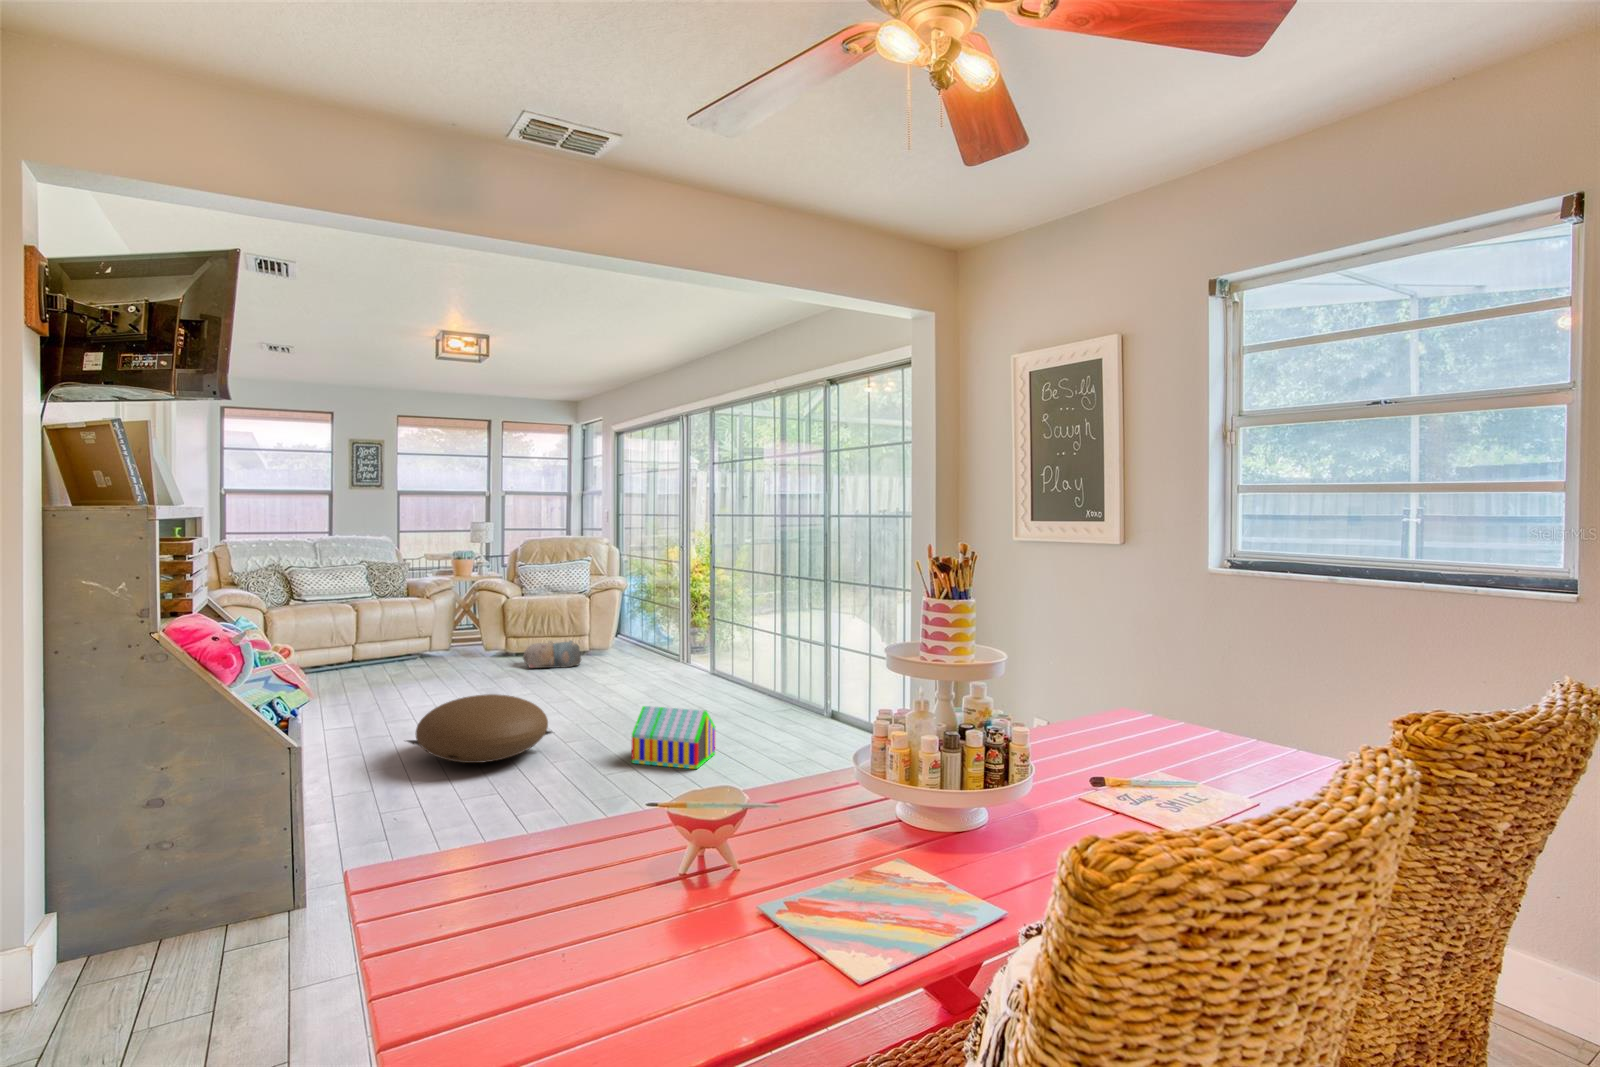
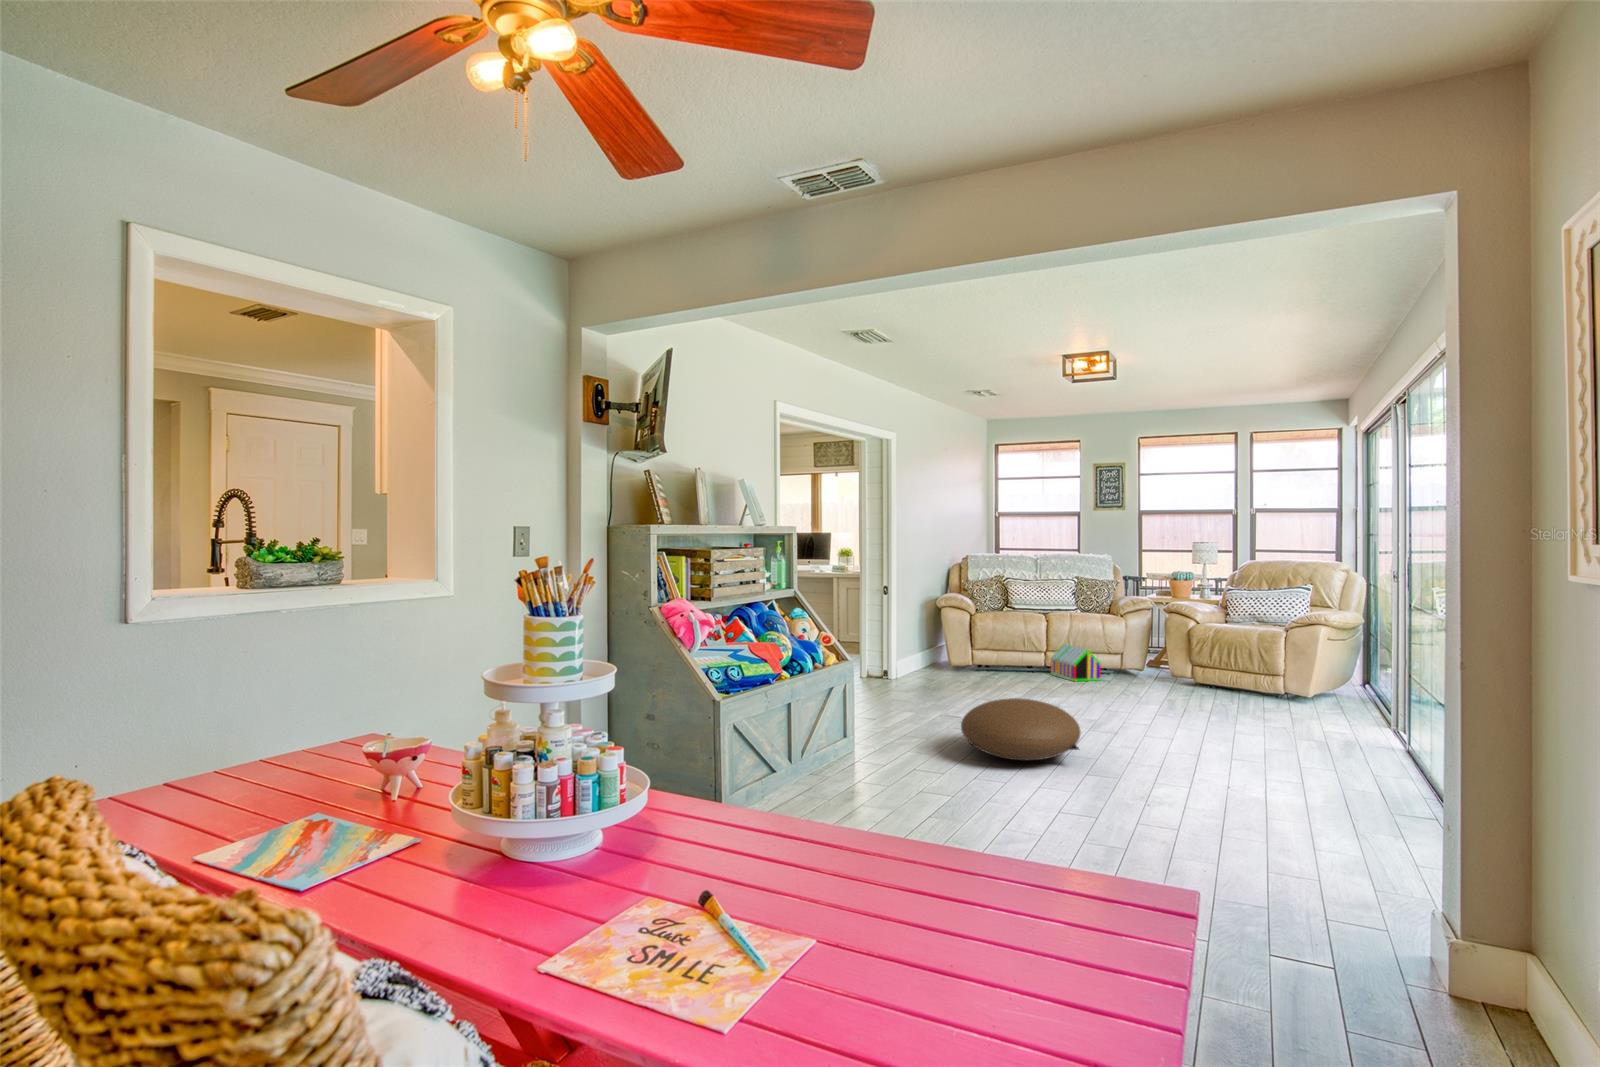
plush toy: present [523,641,581,668] -> none [1188,674,1256,707]
toy house: present [632,706,715,769] -> present [1051,644,1101,681]

